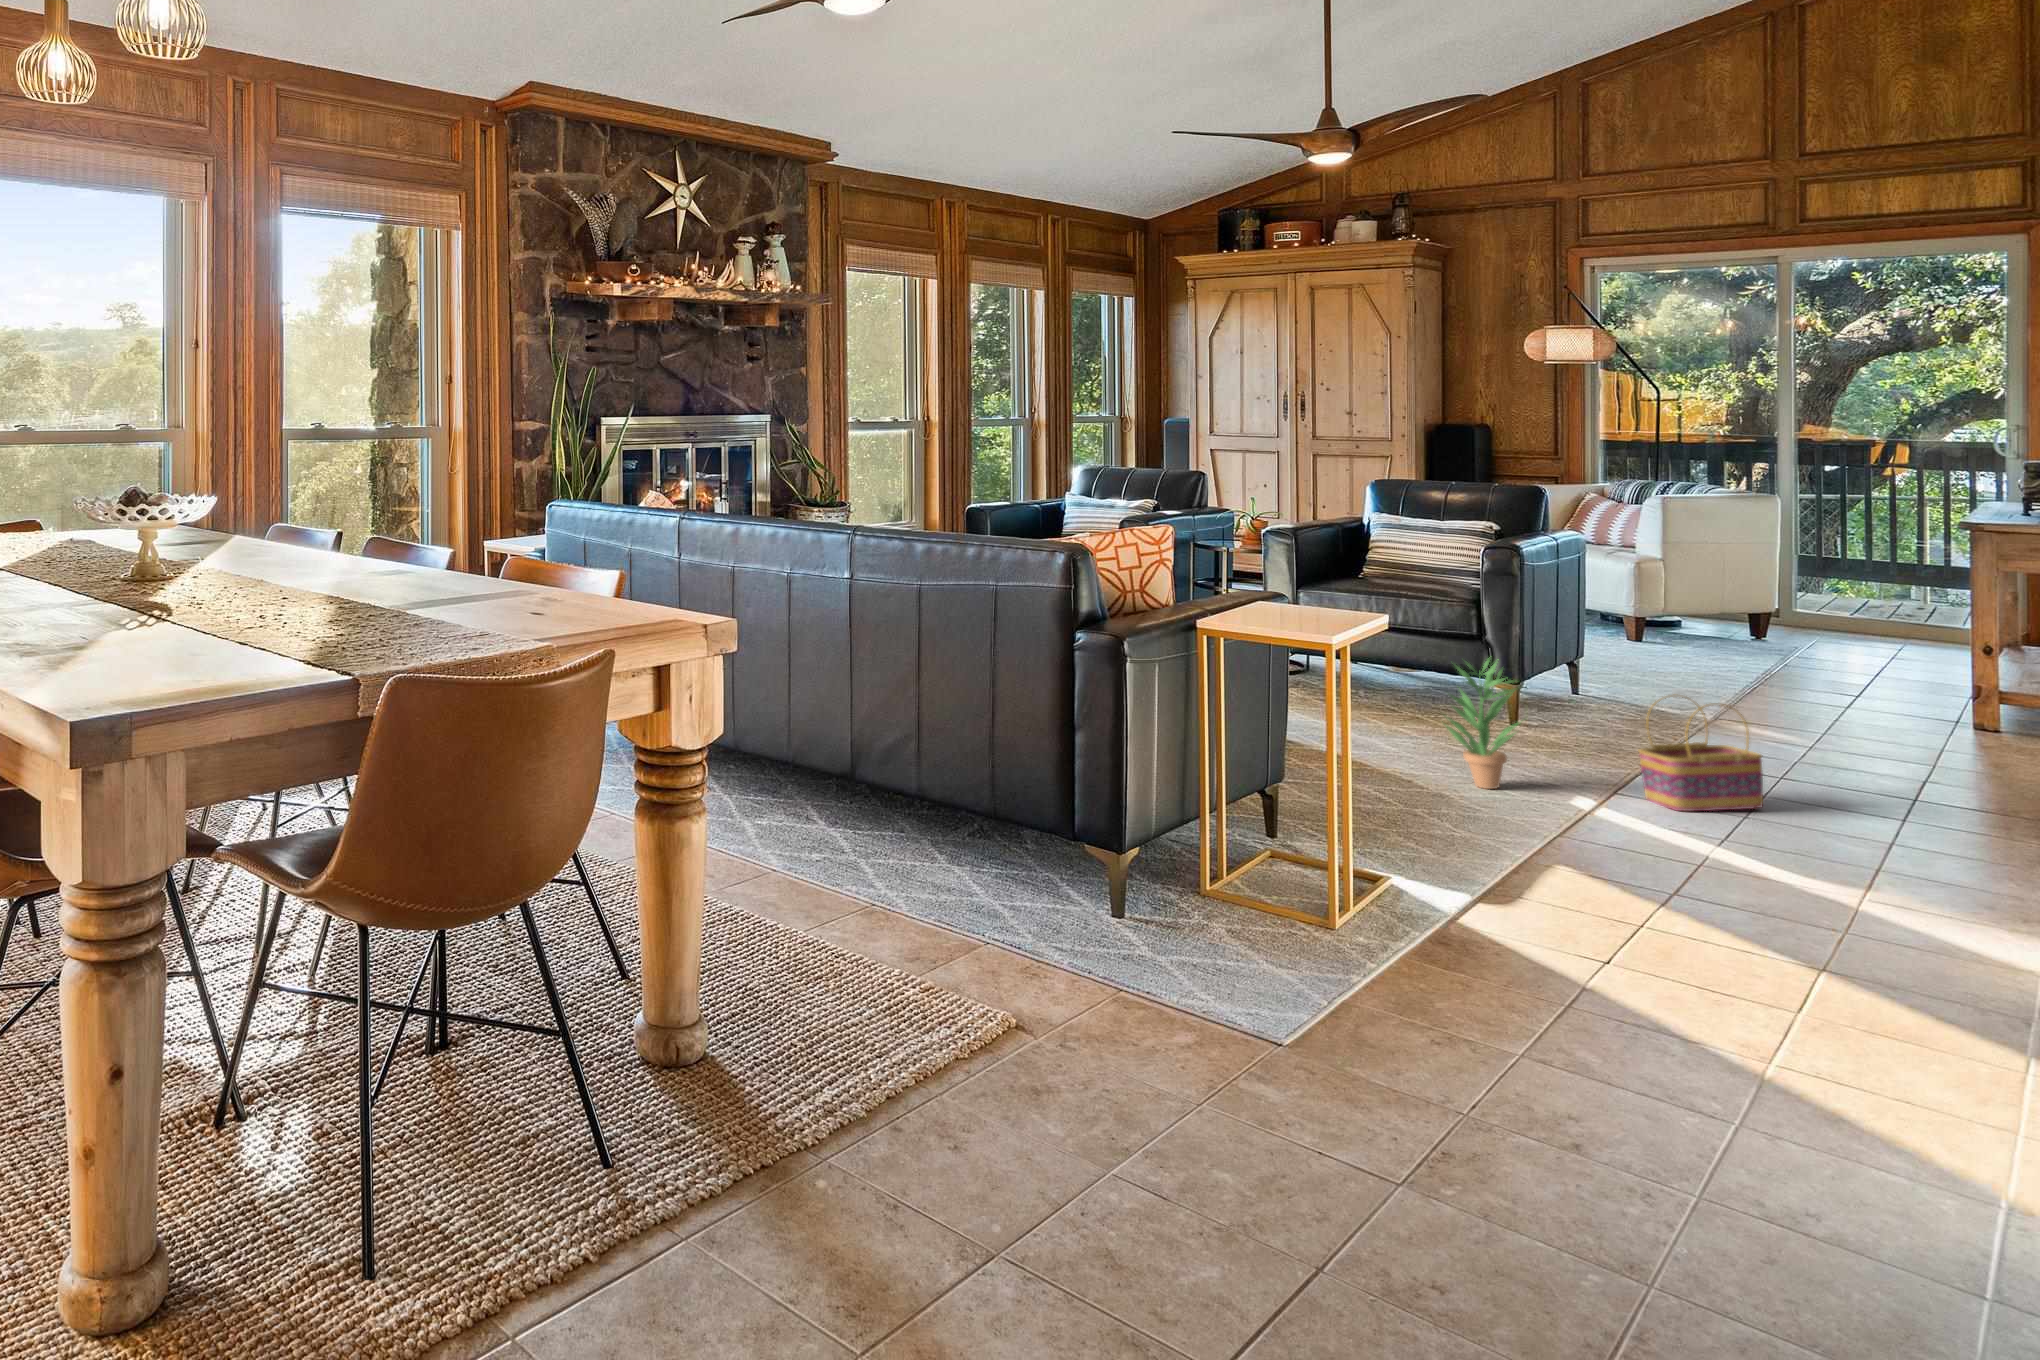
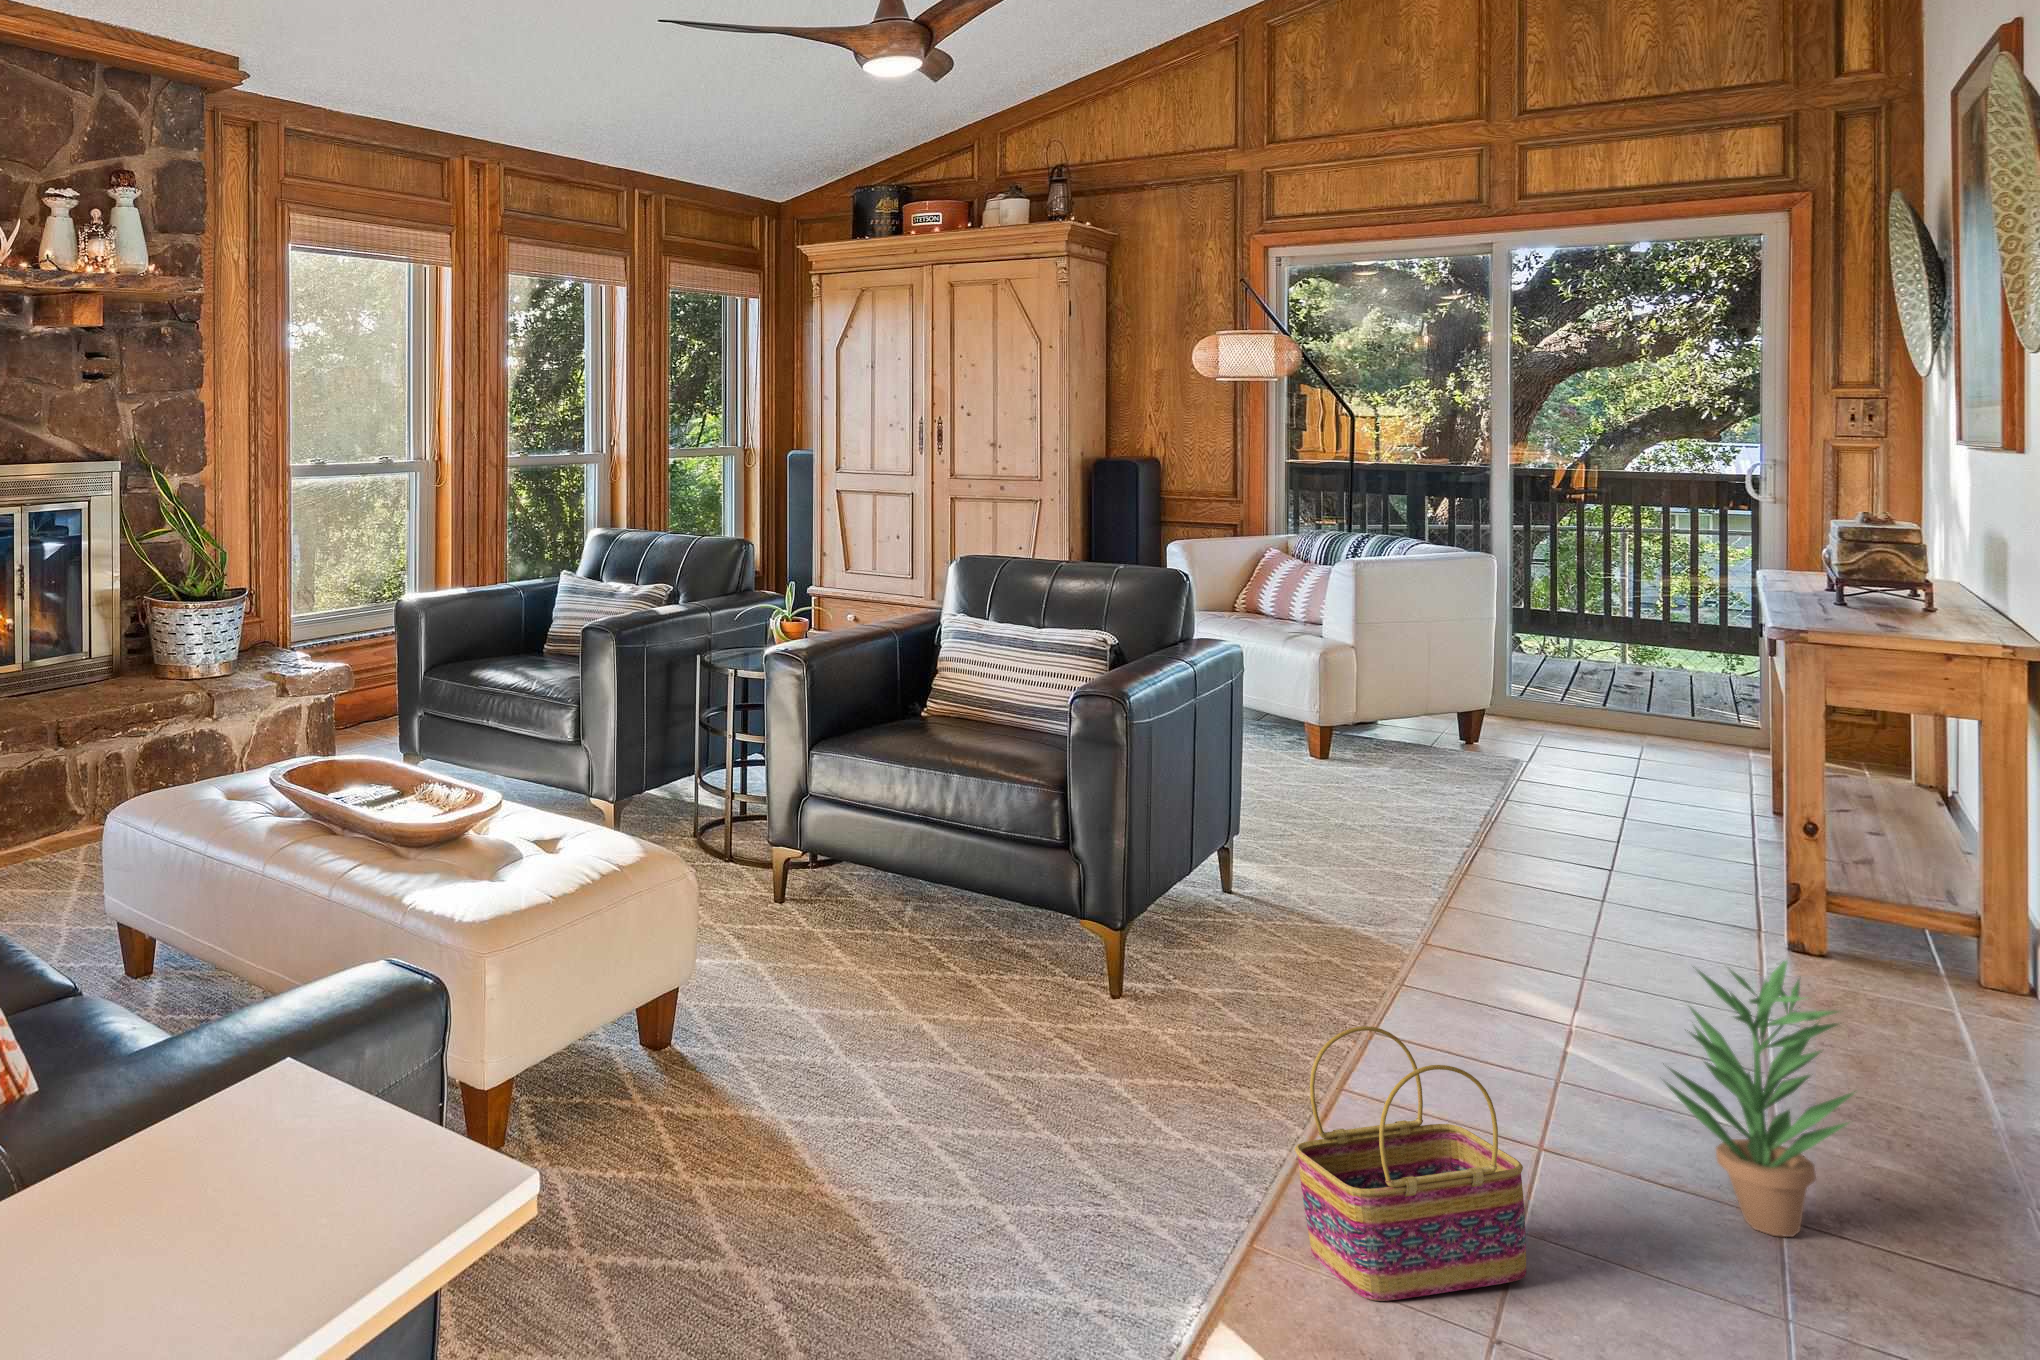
potted plant: present [1445,659,1520,789] -> present [1666,961,1855,1237]

